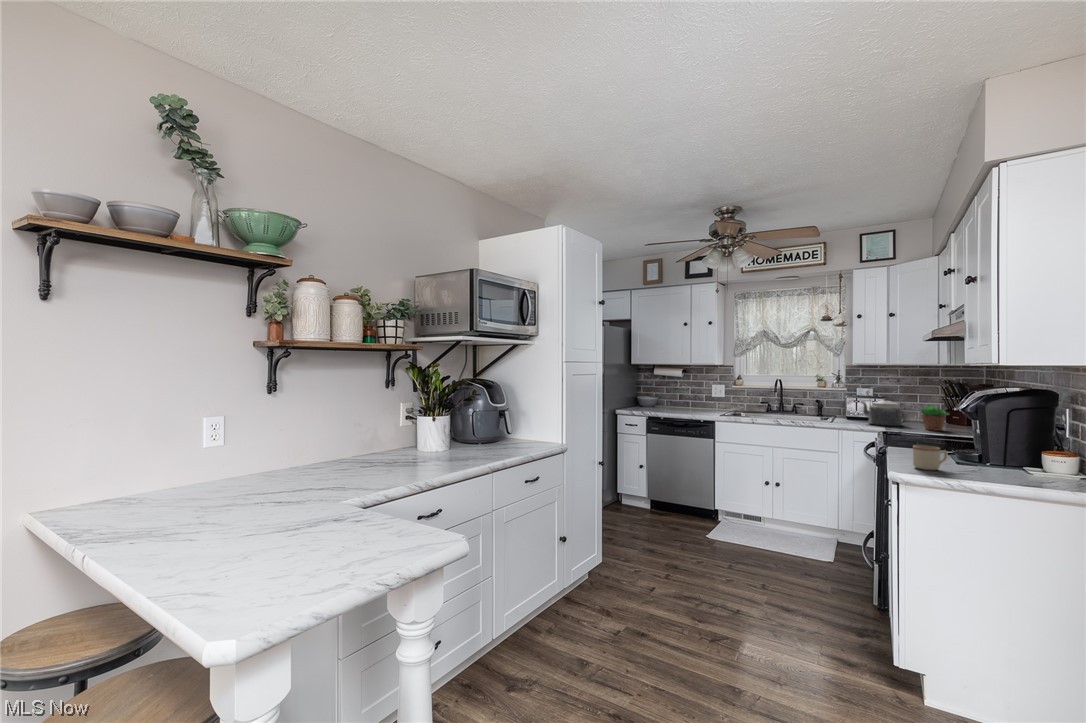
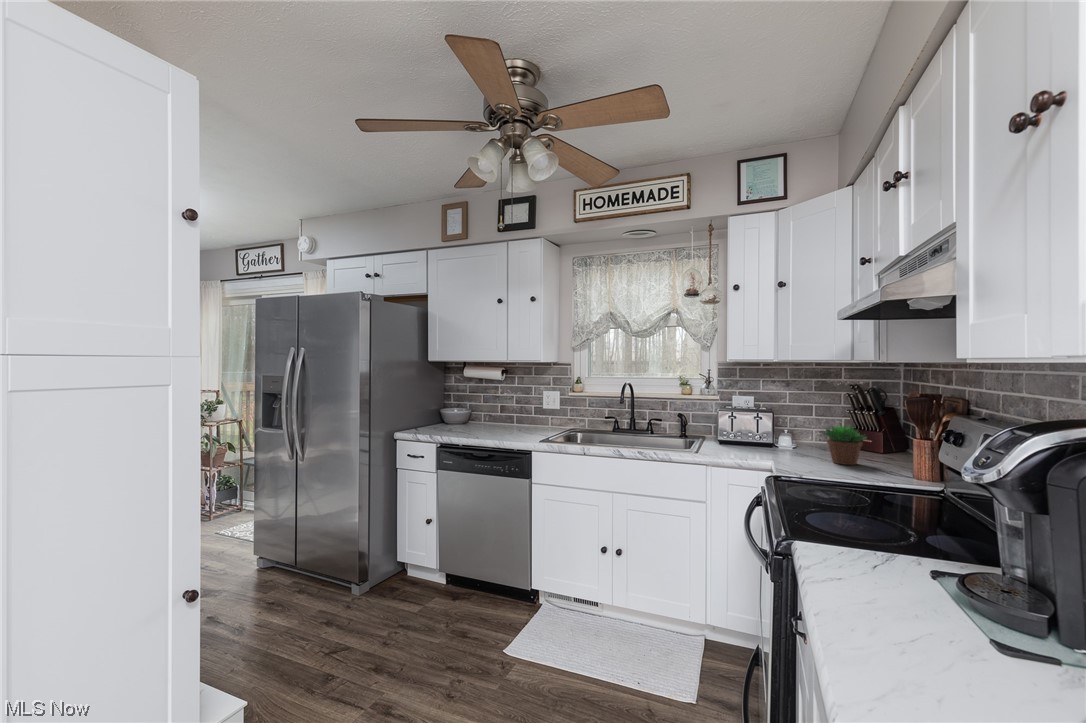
kettle: present [861,386,904,426] -> none [738,393,800,456]
mug: present [913,445,947,470] -> none [902,588,1001,686]

